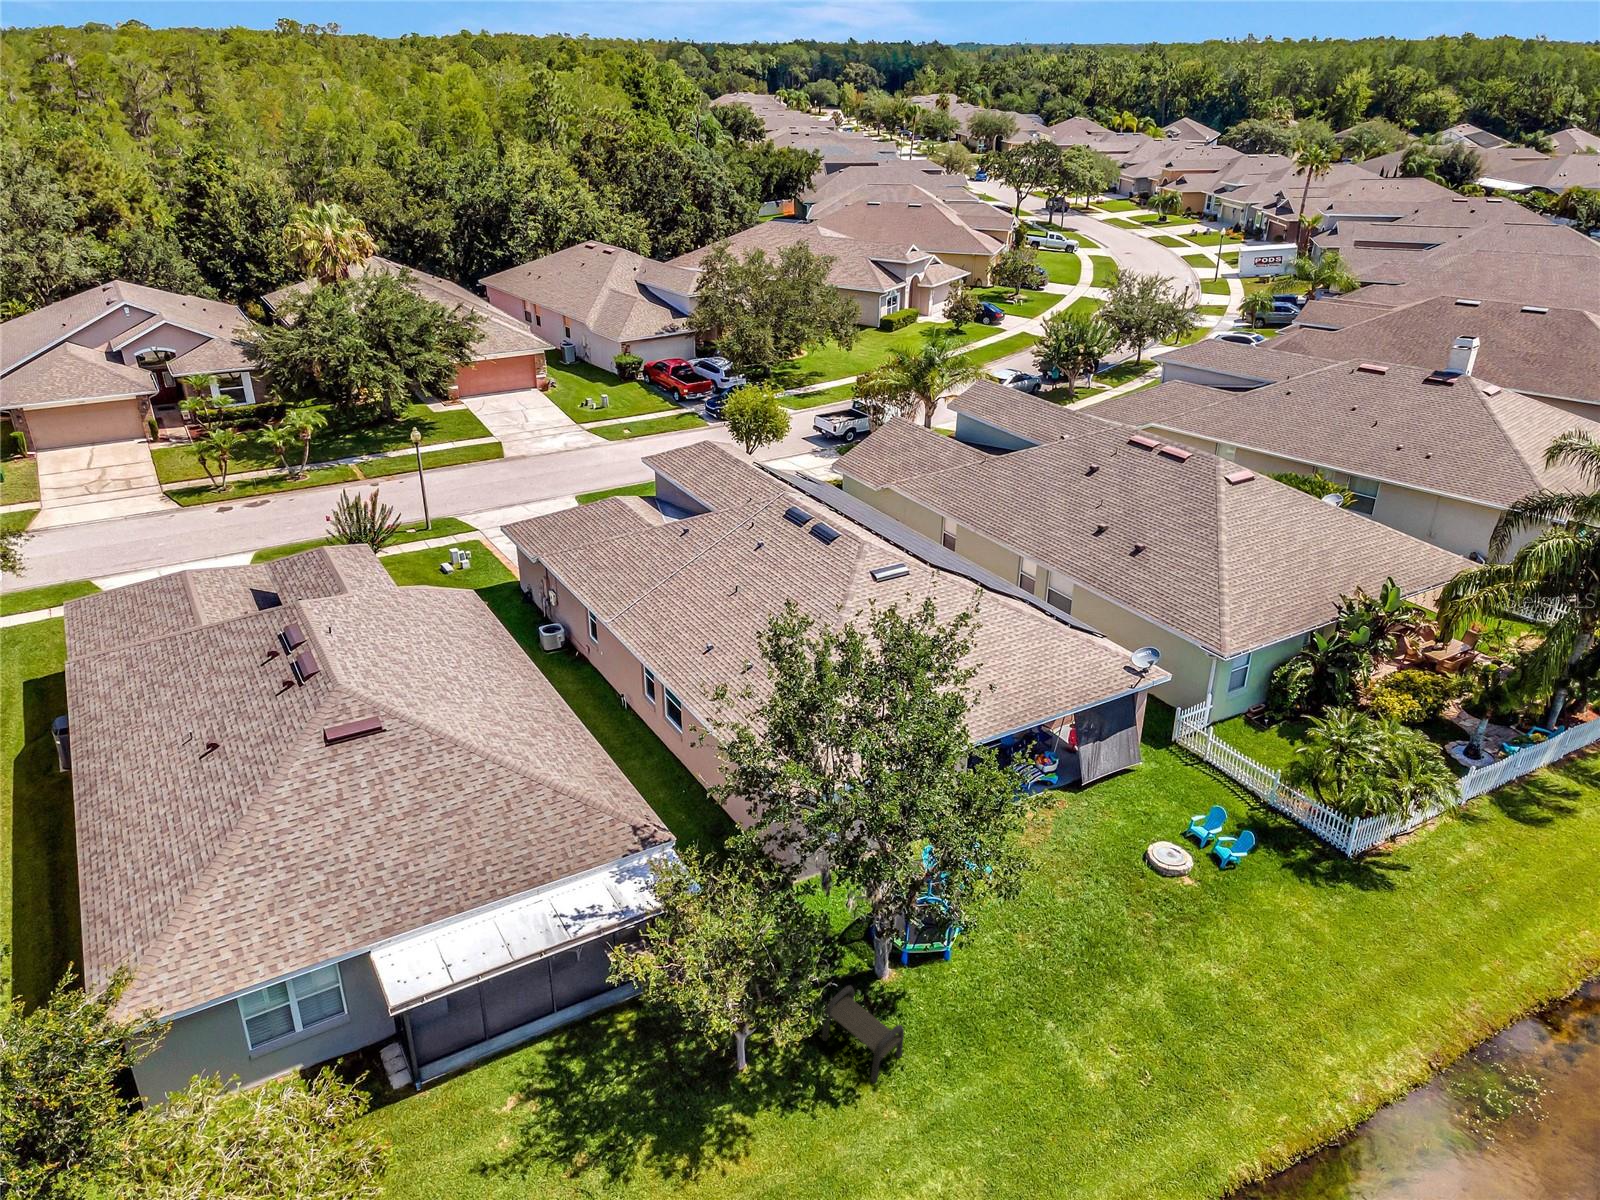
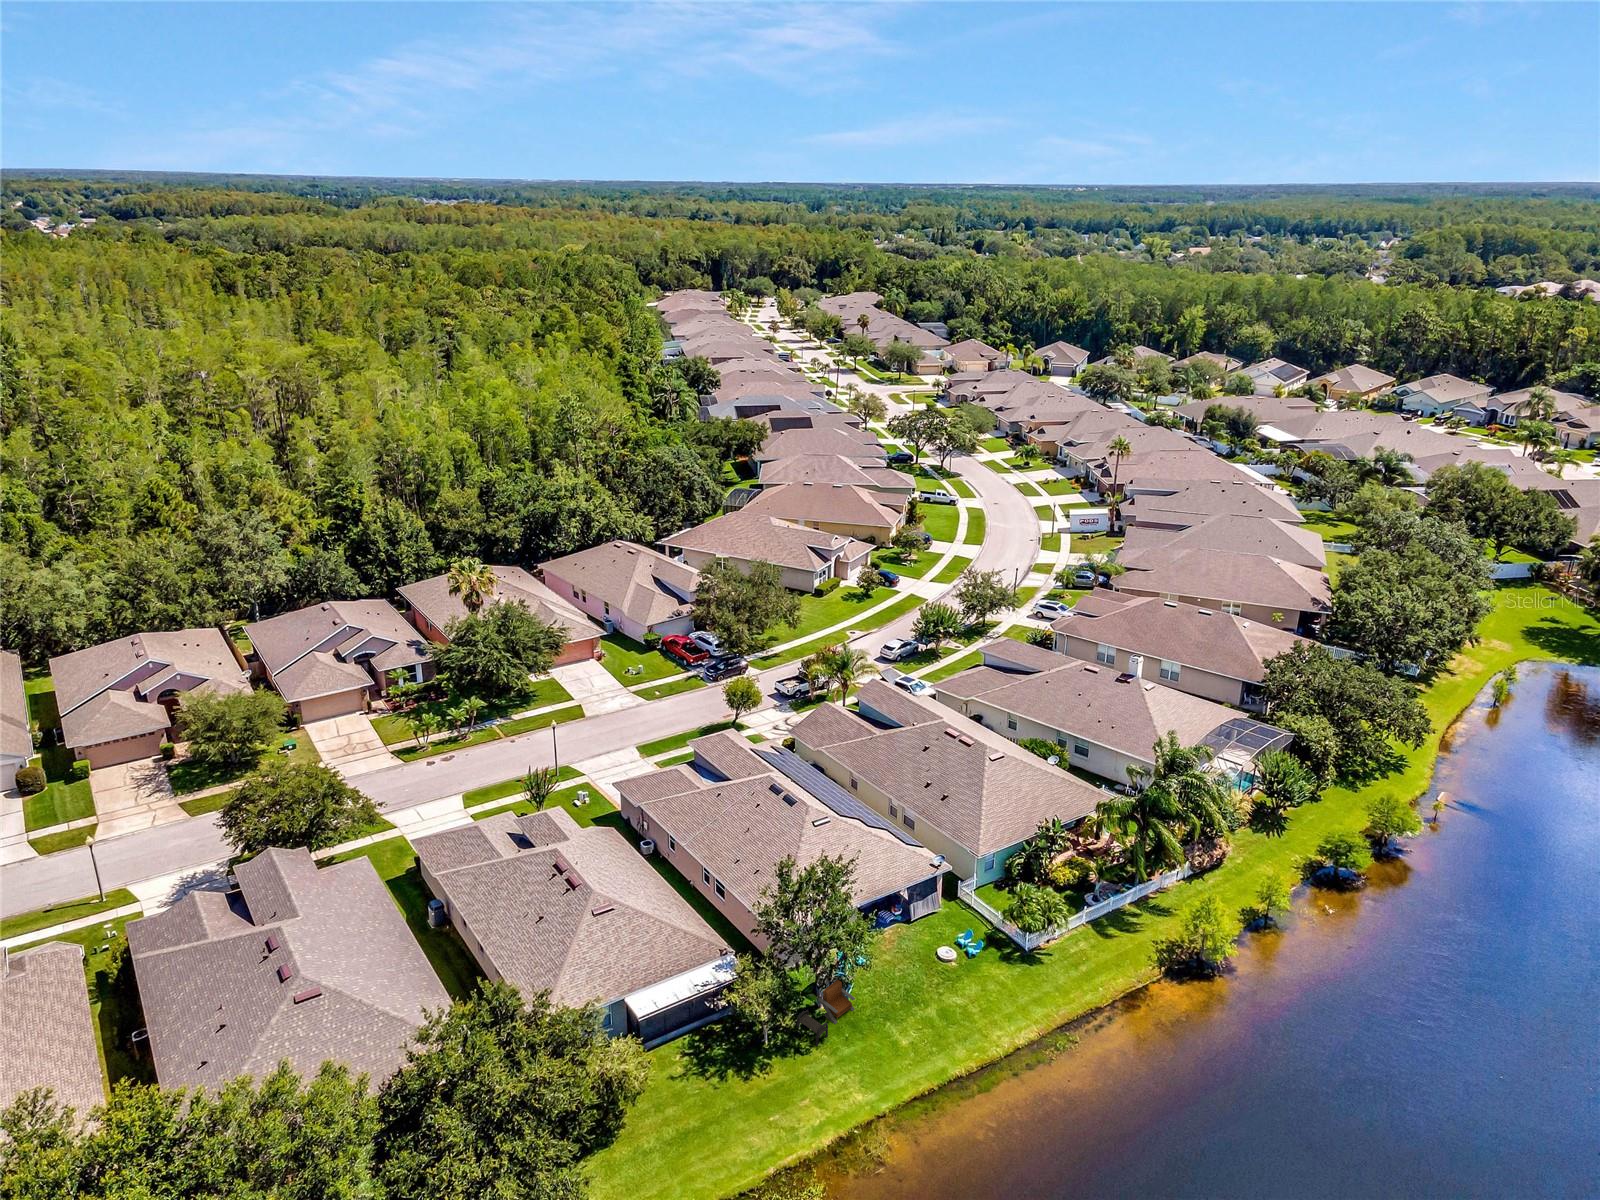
lounge chair: none [879,912,971,1022] -> present [819,980,855,1024]

